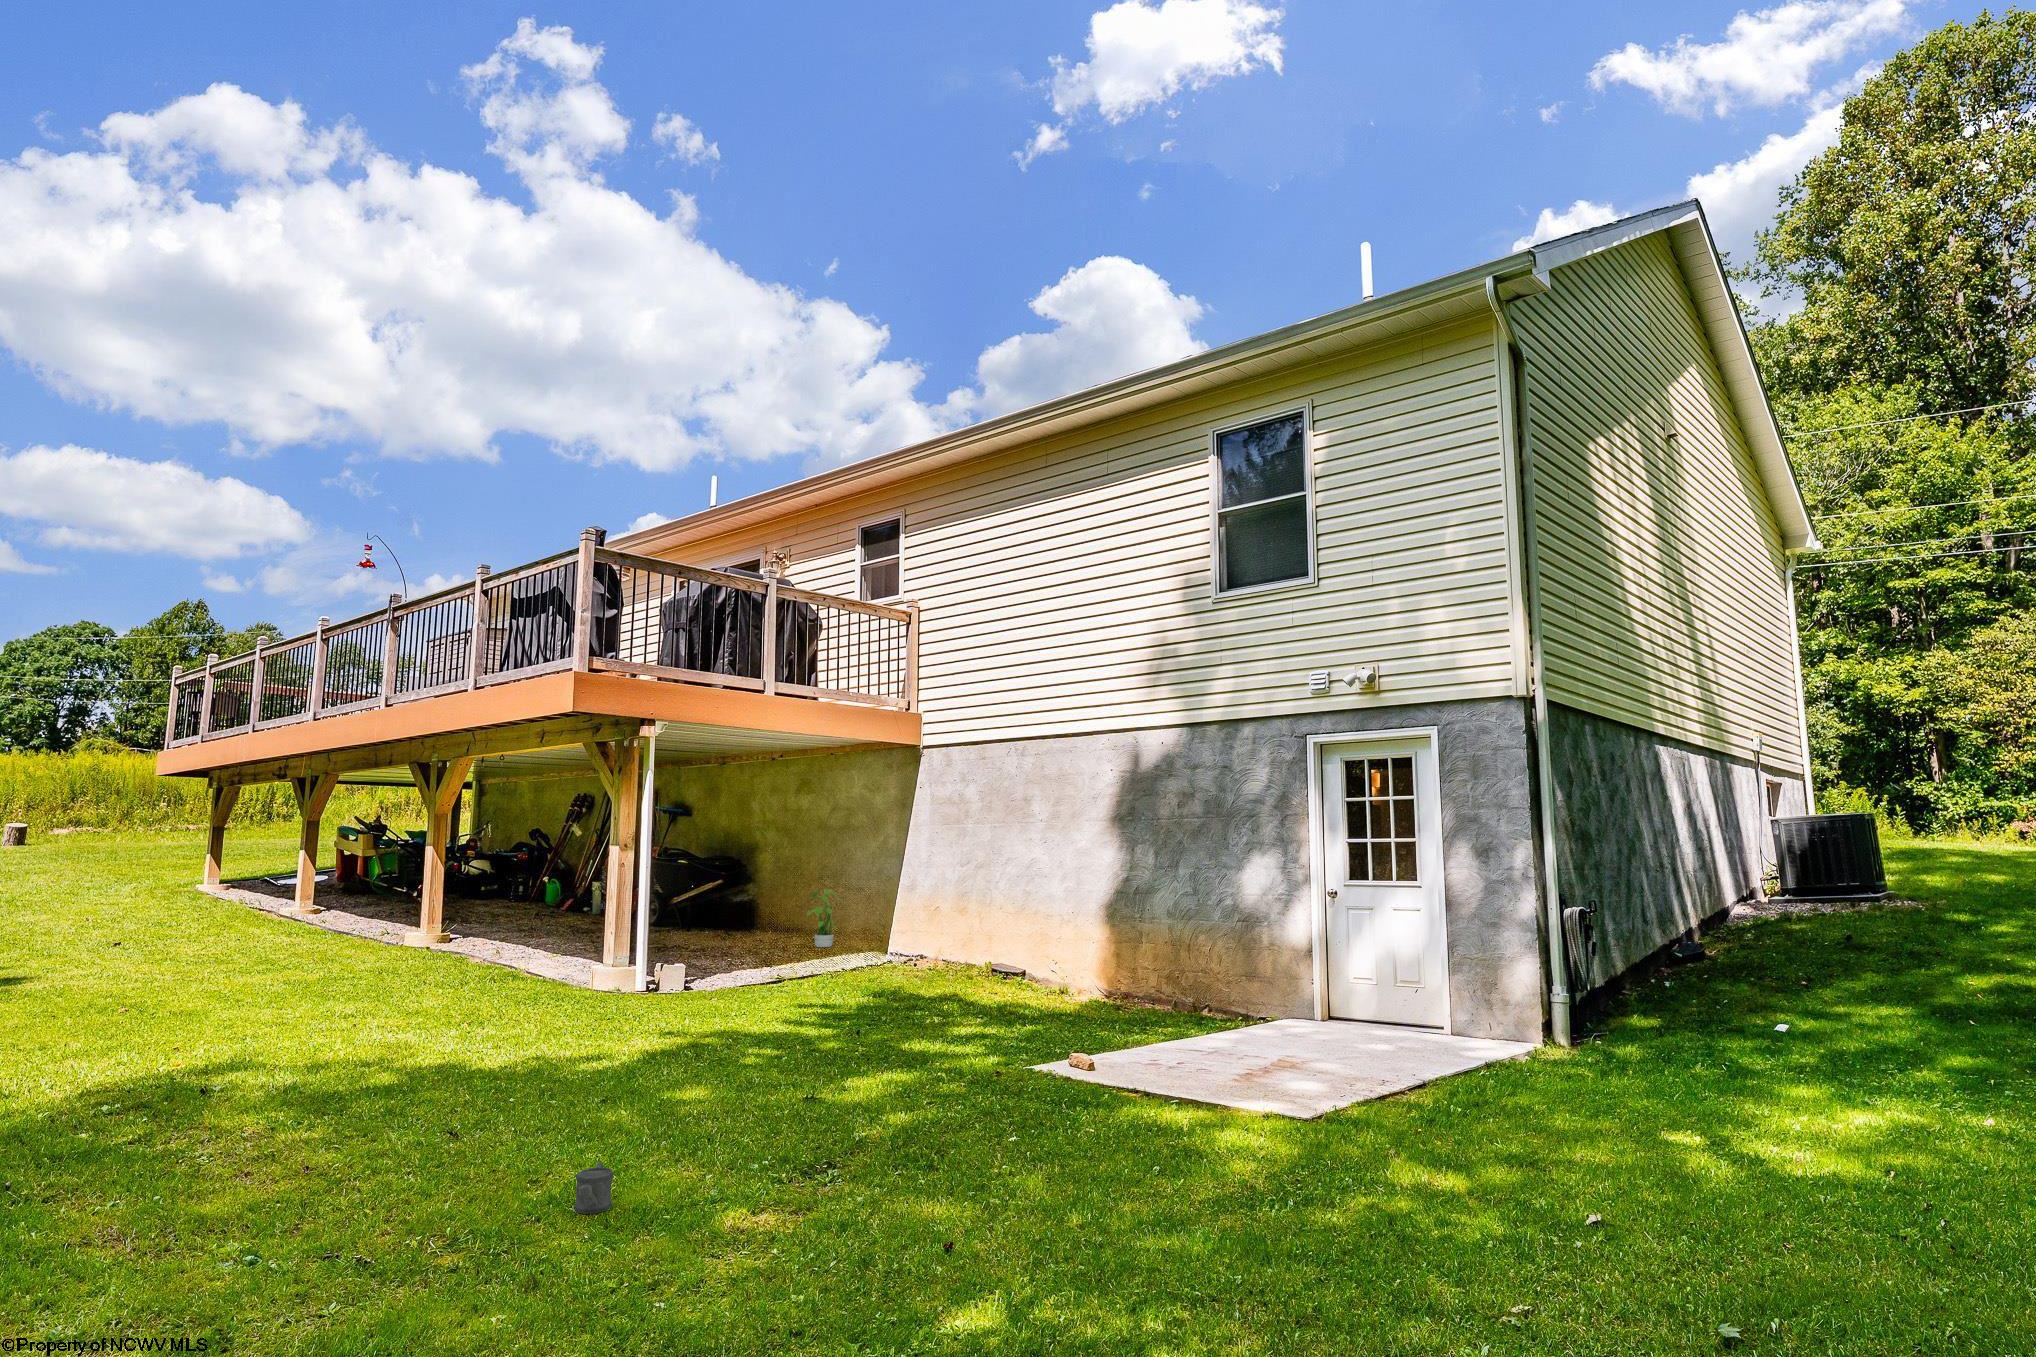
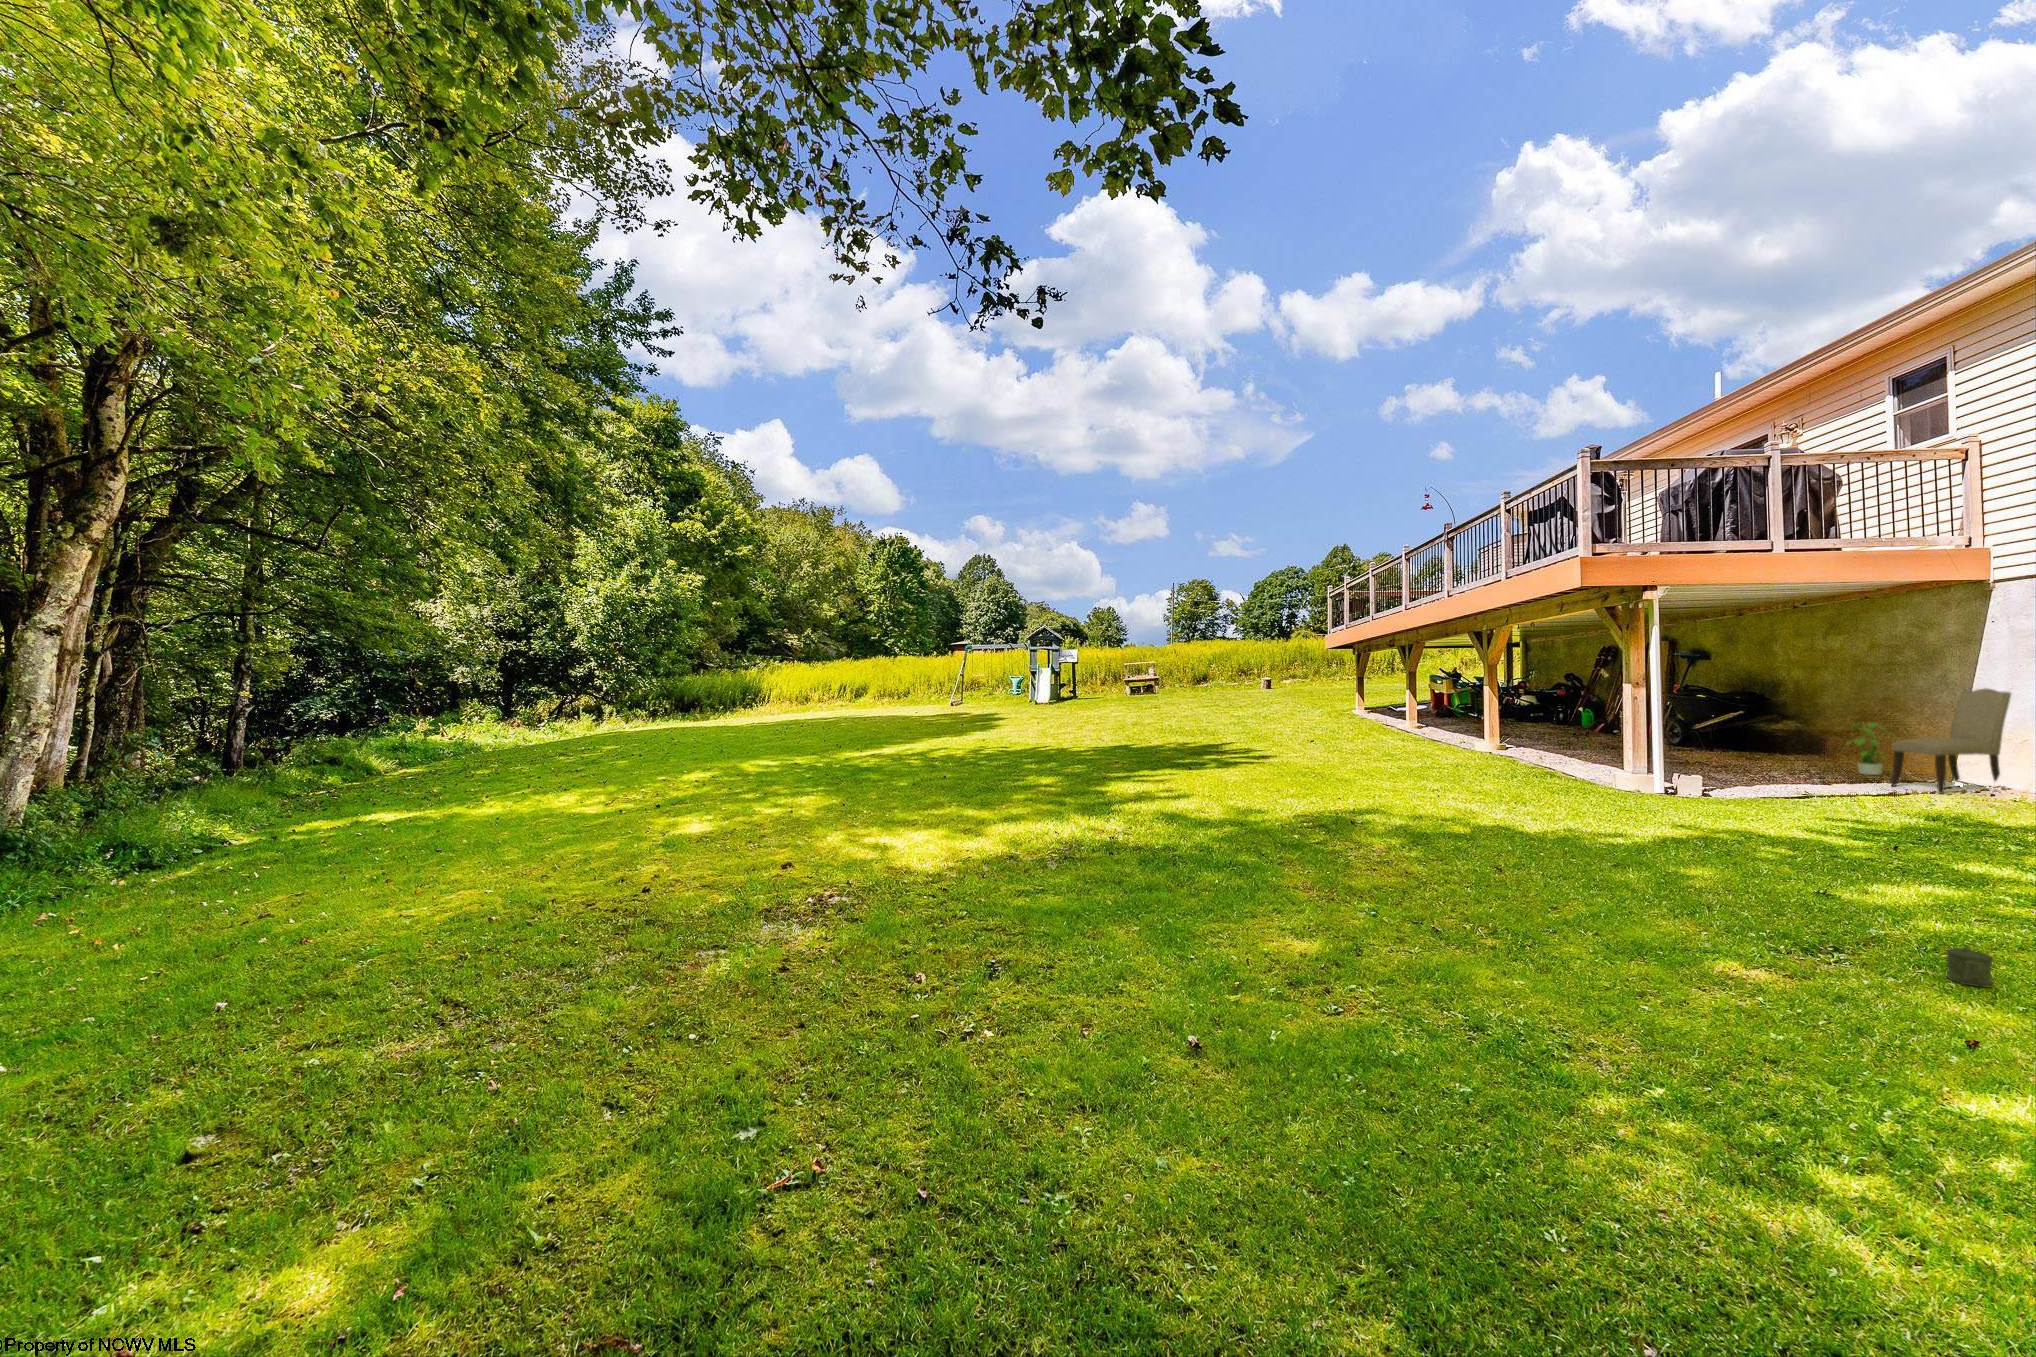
chair: none [842,853,925,964] -> present [1891,688,2011,794]
watering can: present [574,1162,614,1214] -> present [1946,946,1994,987]

